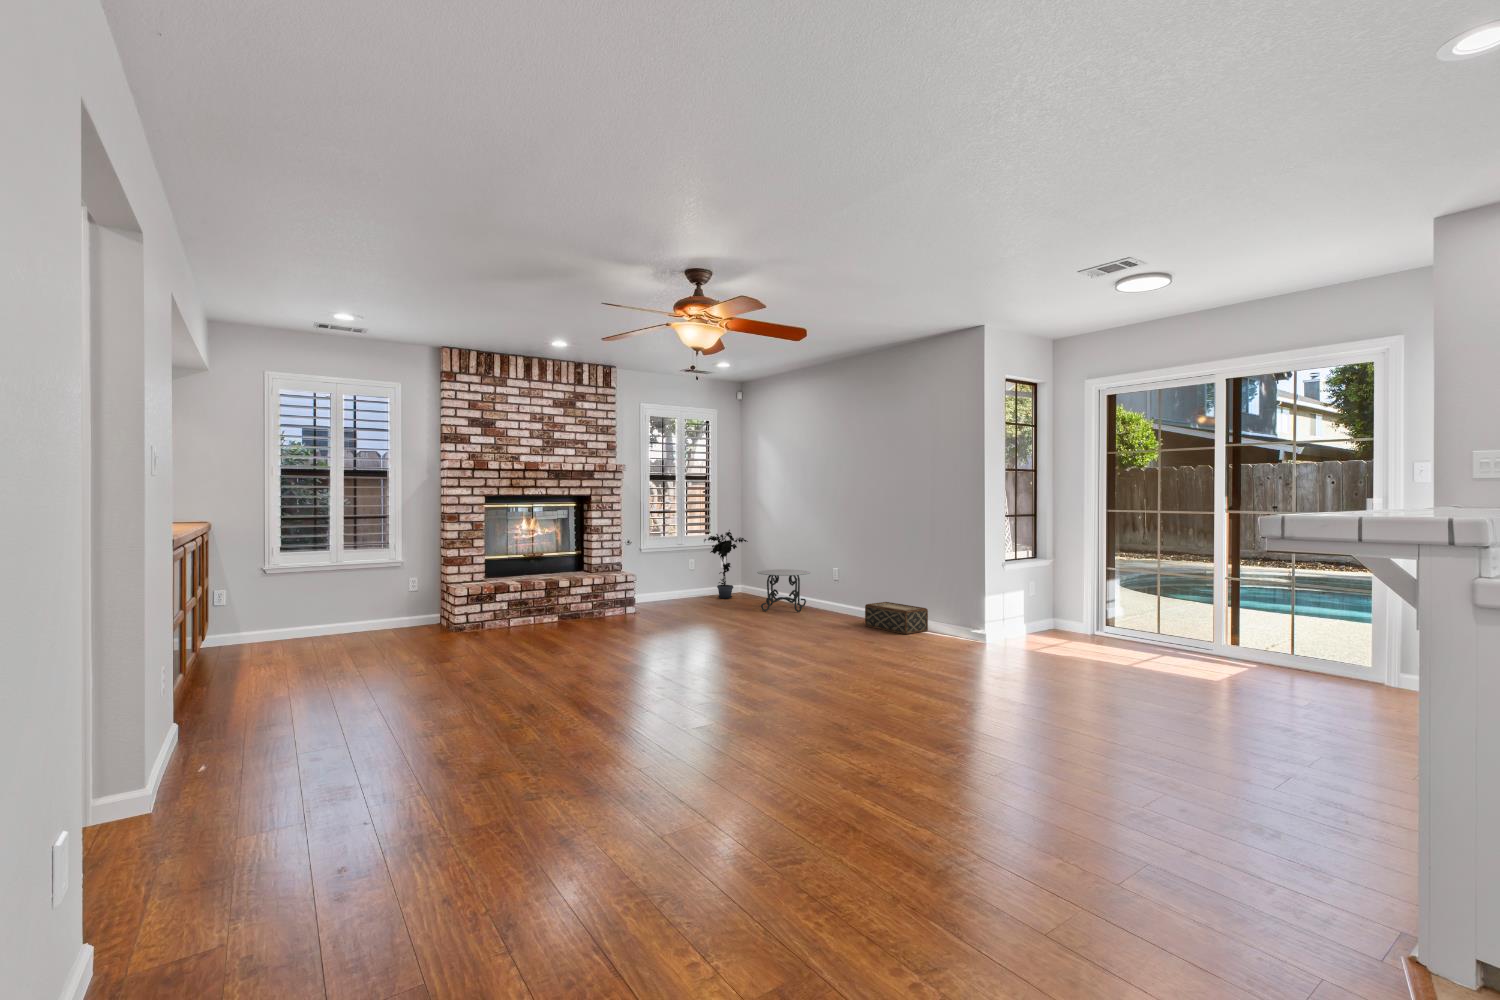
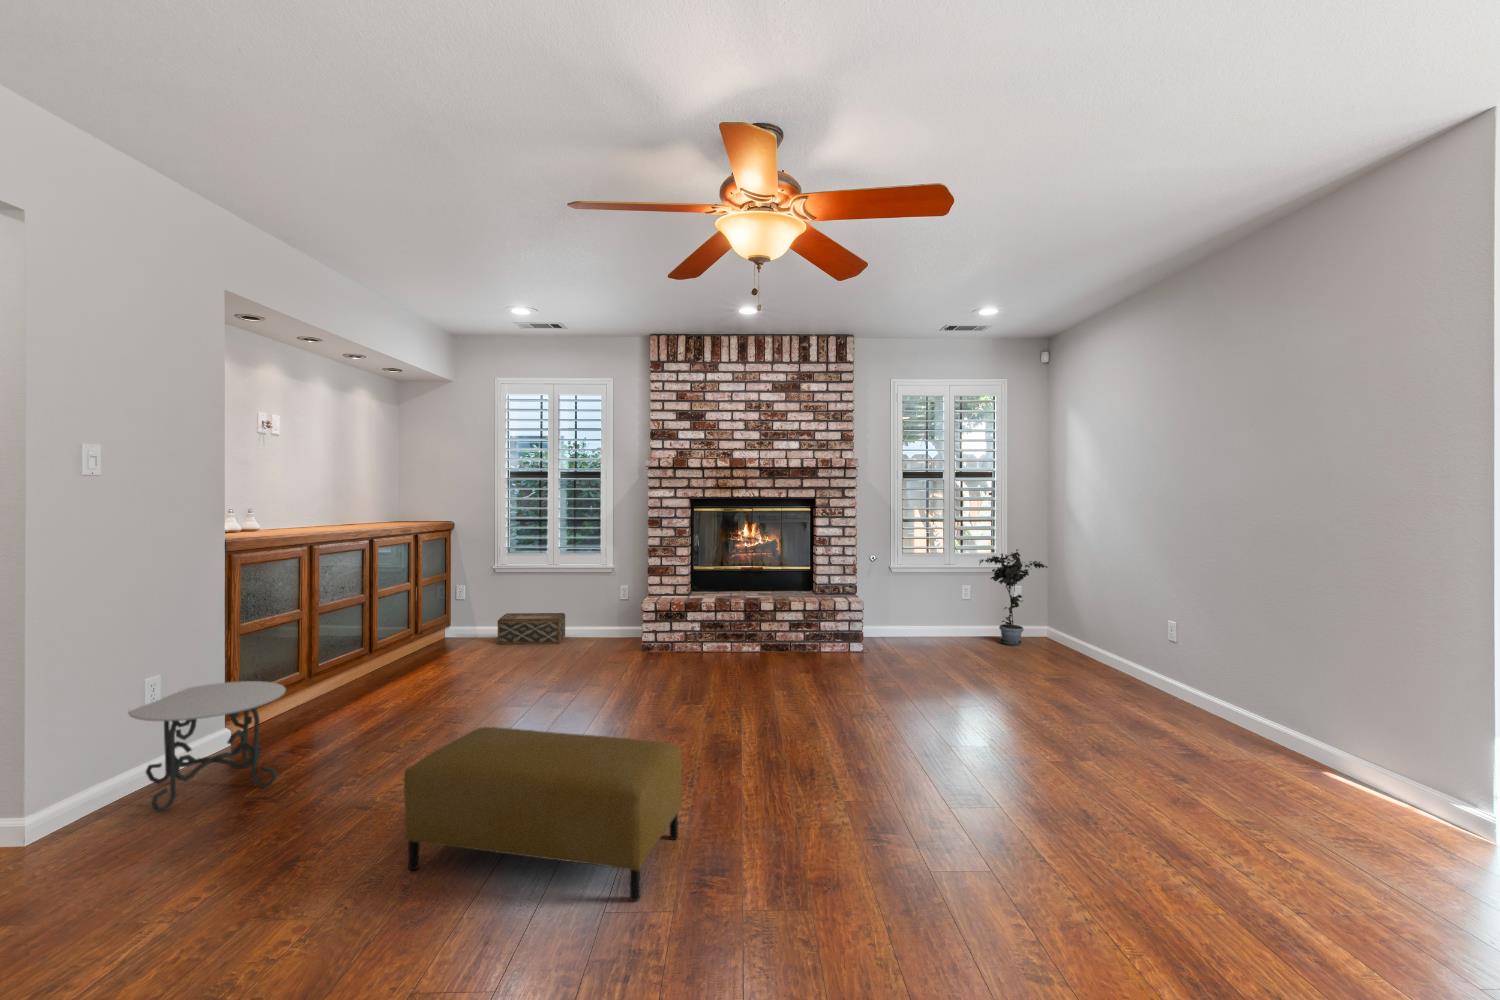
side table: present [757,570,810,612] -> present [128,681,286,812]
woven basket: present [865,602,928,634] -> present [498,613,565,644]
ottoman: none [543,637,722,741] -> present [404,727,681,901]

